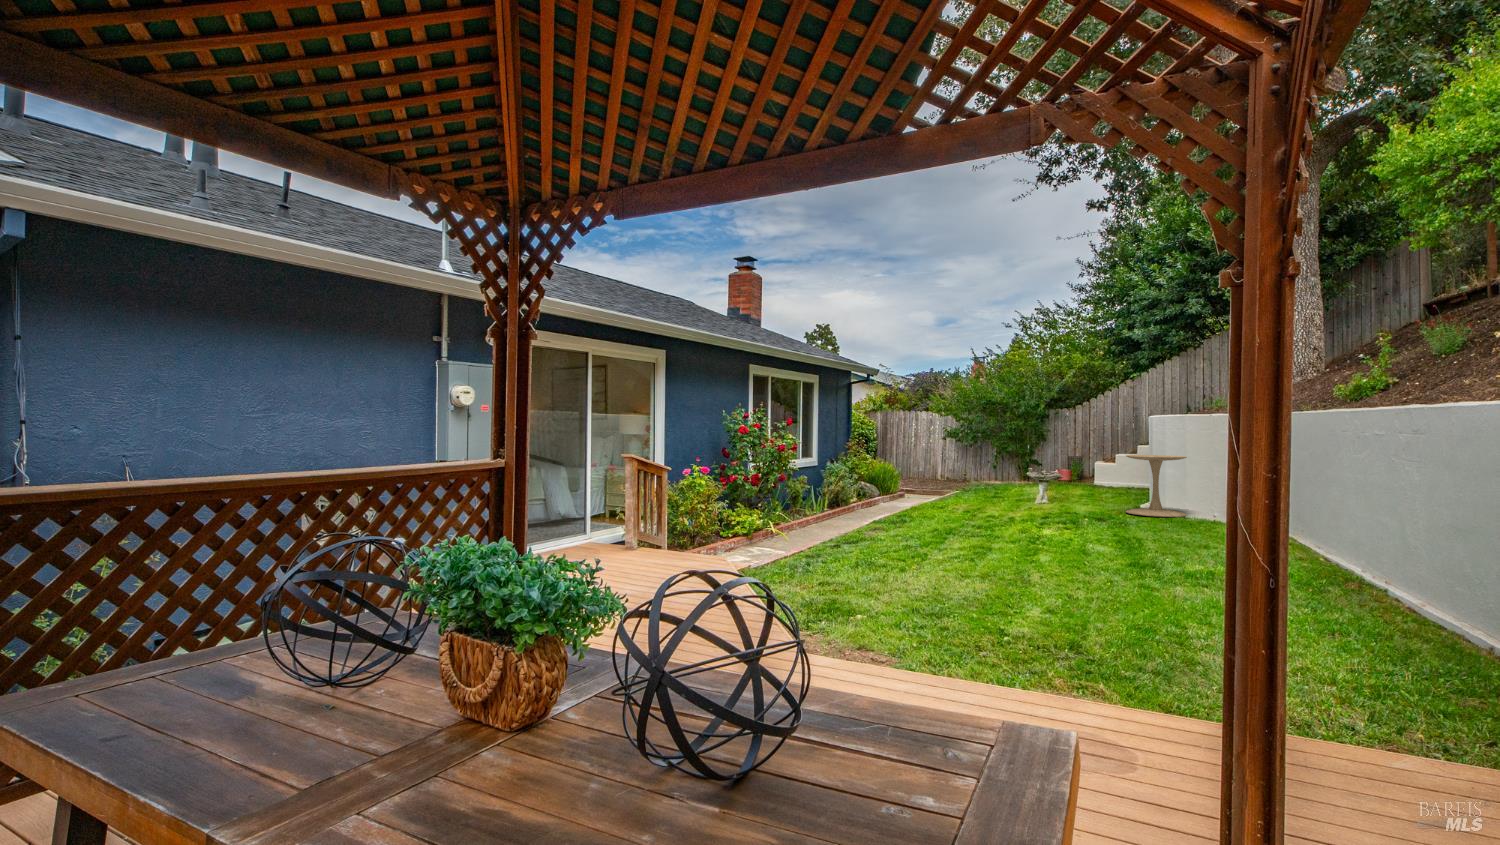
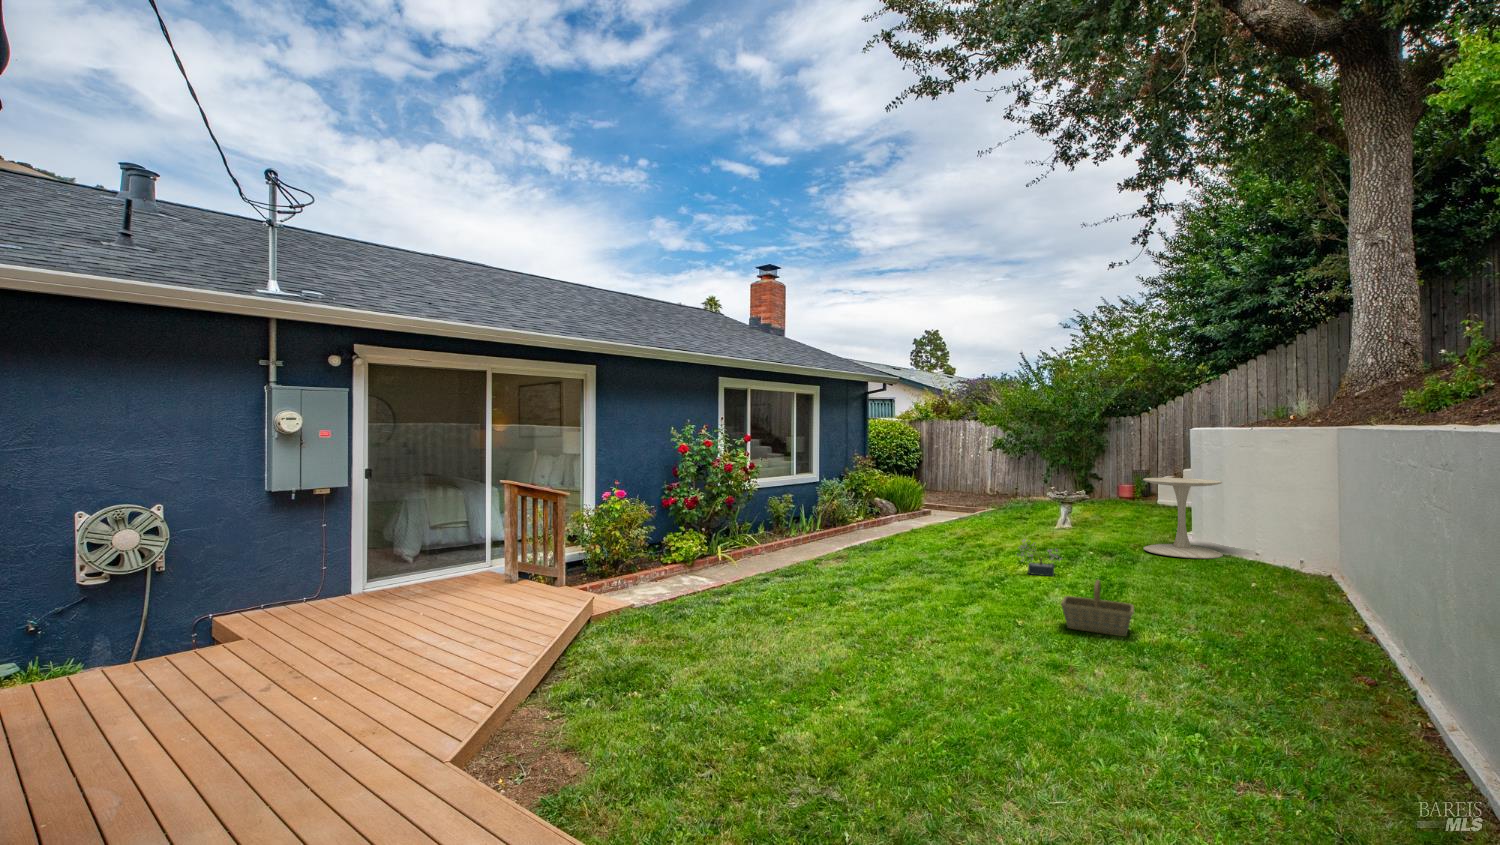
decorative plant: none [1052,503,1088,532] -> present [1020,540,1057,576]
basket: none [1129,523,1188,563] -> present [1061,580,1134,636]

